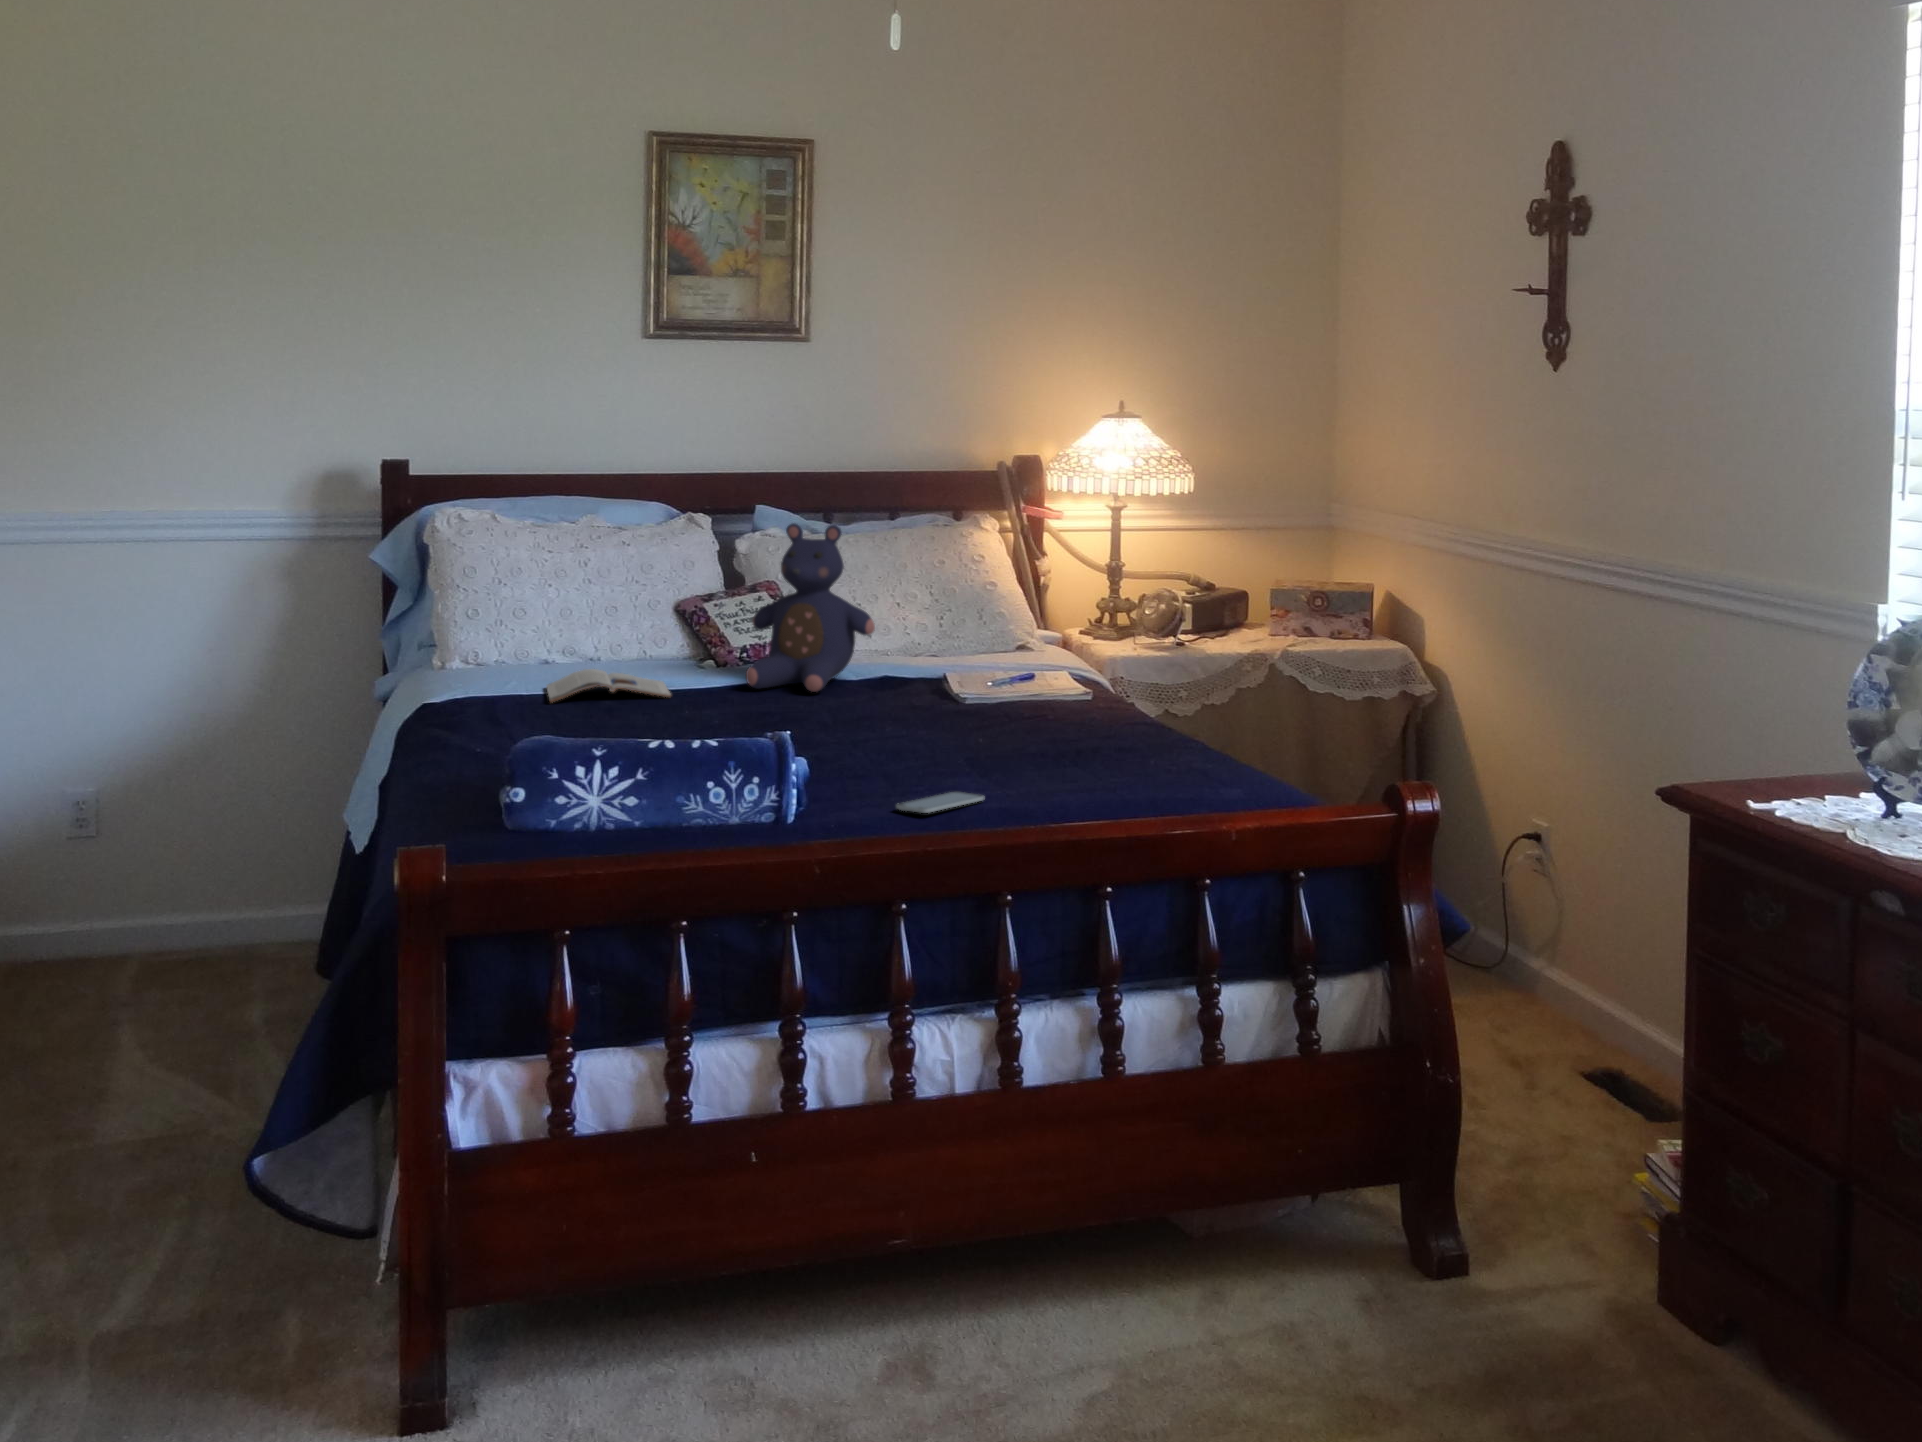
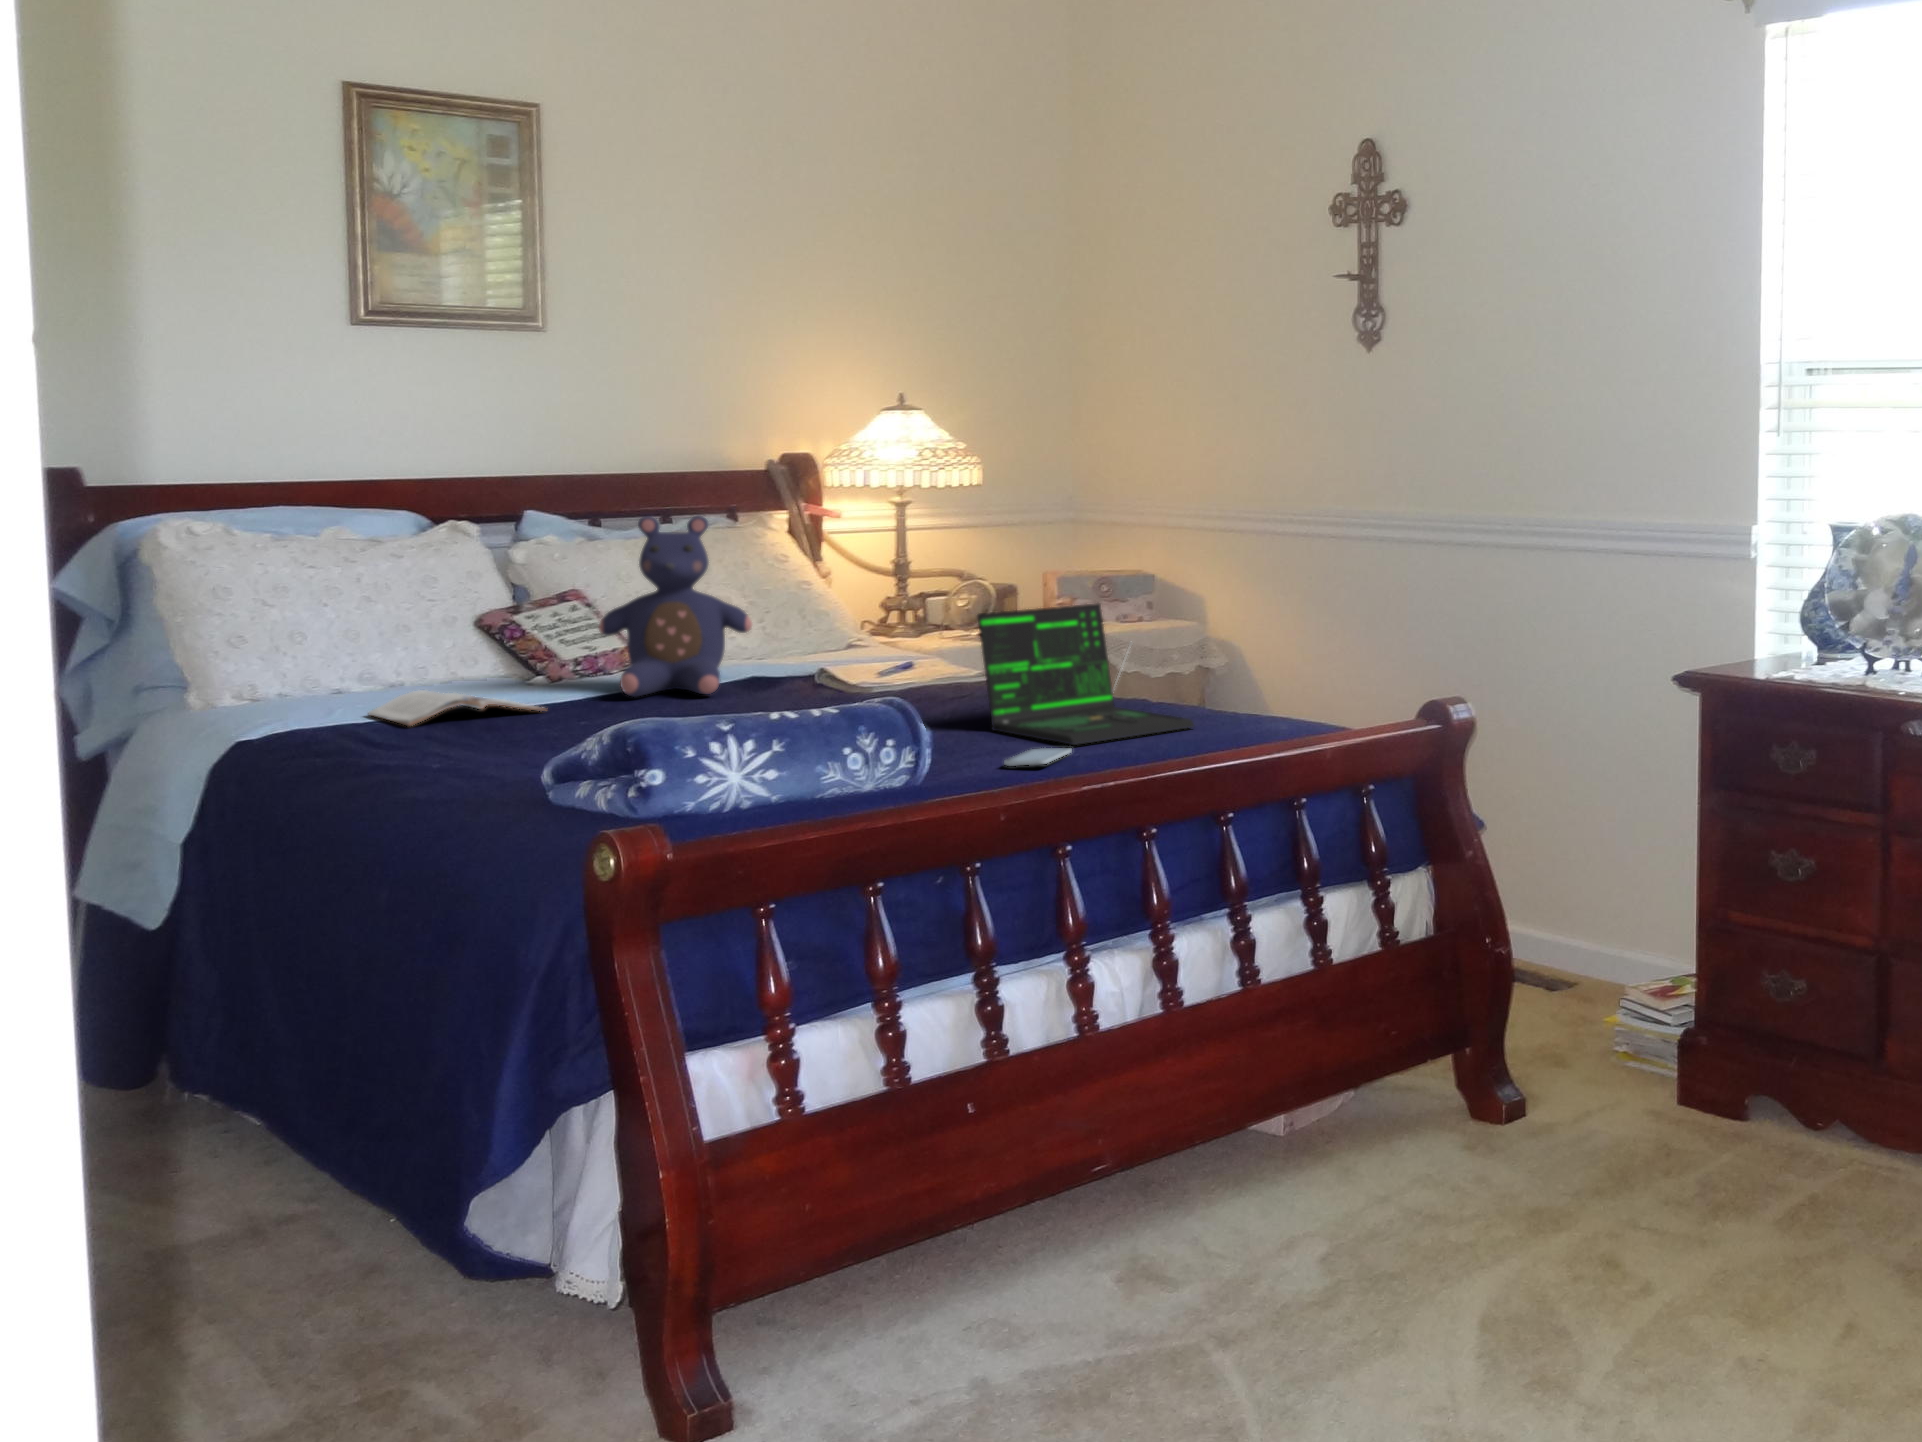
laptop: none [965,640,1154,791] -> present [978,604,1194,745]

